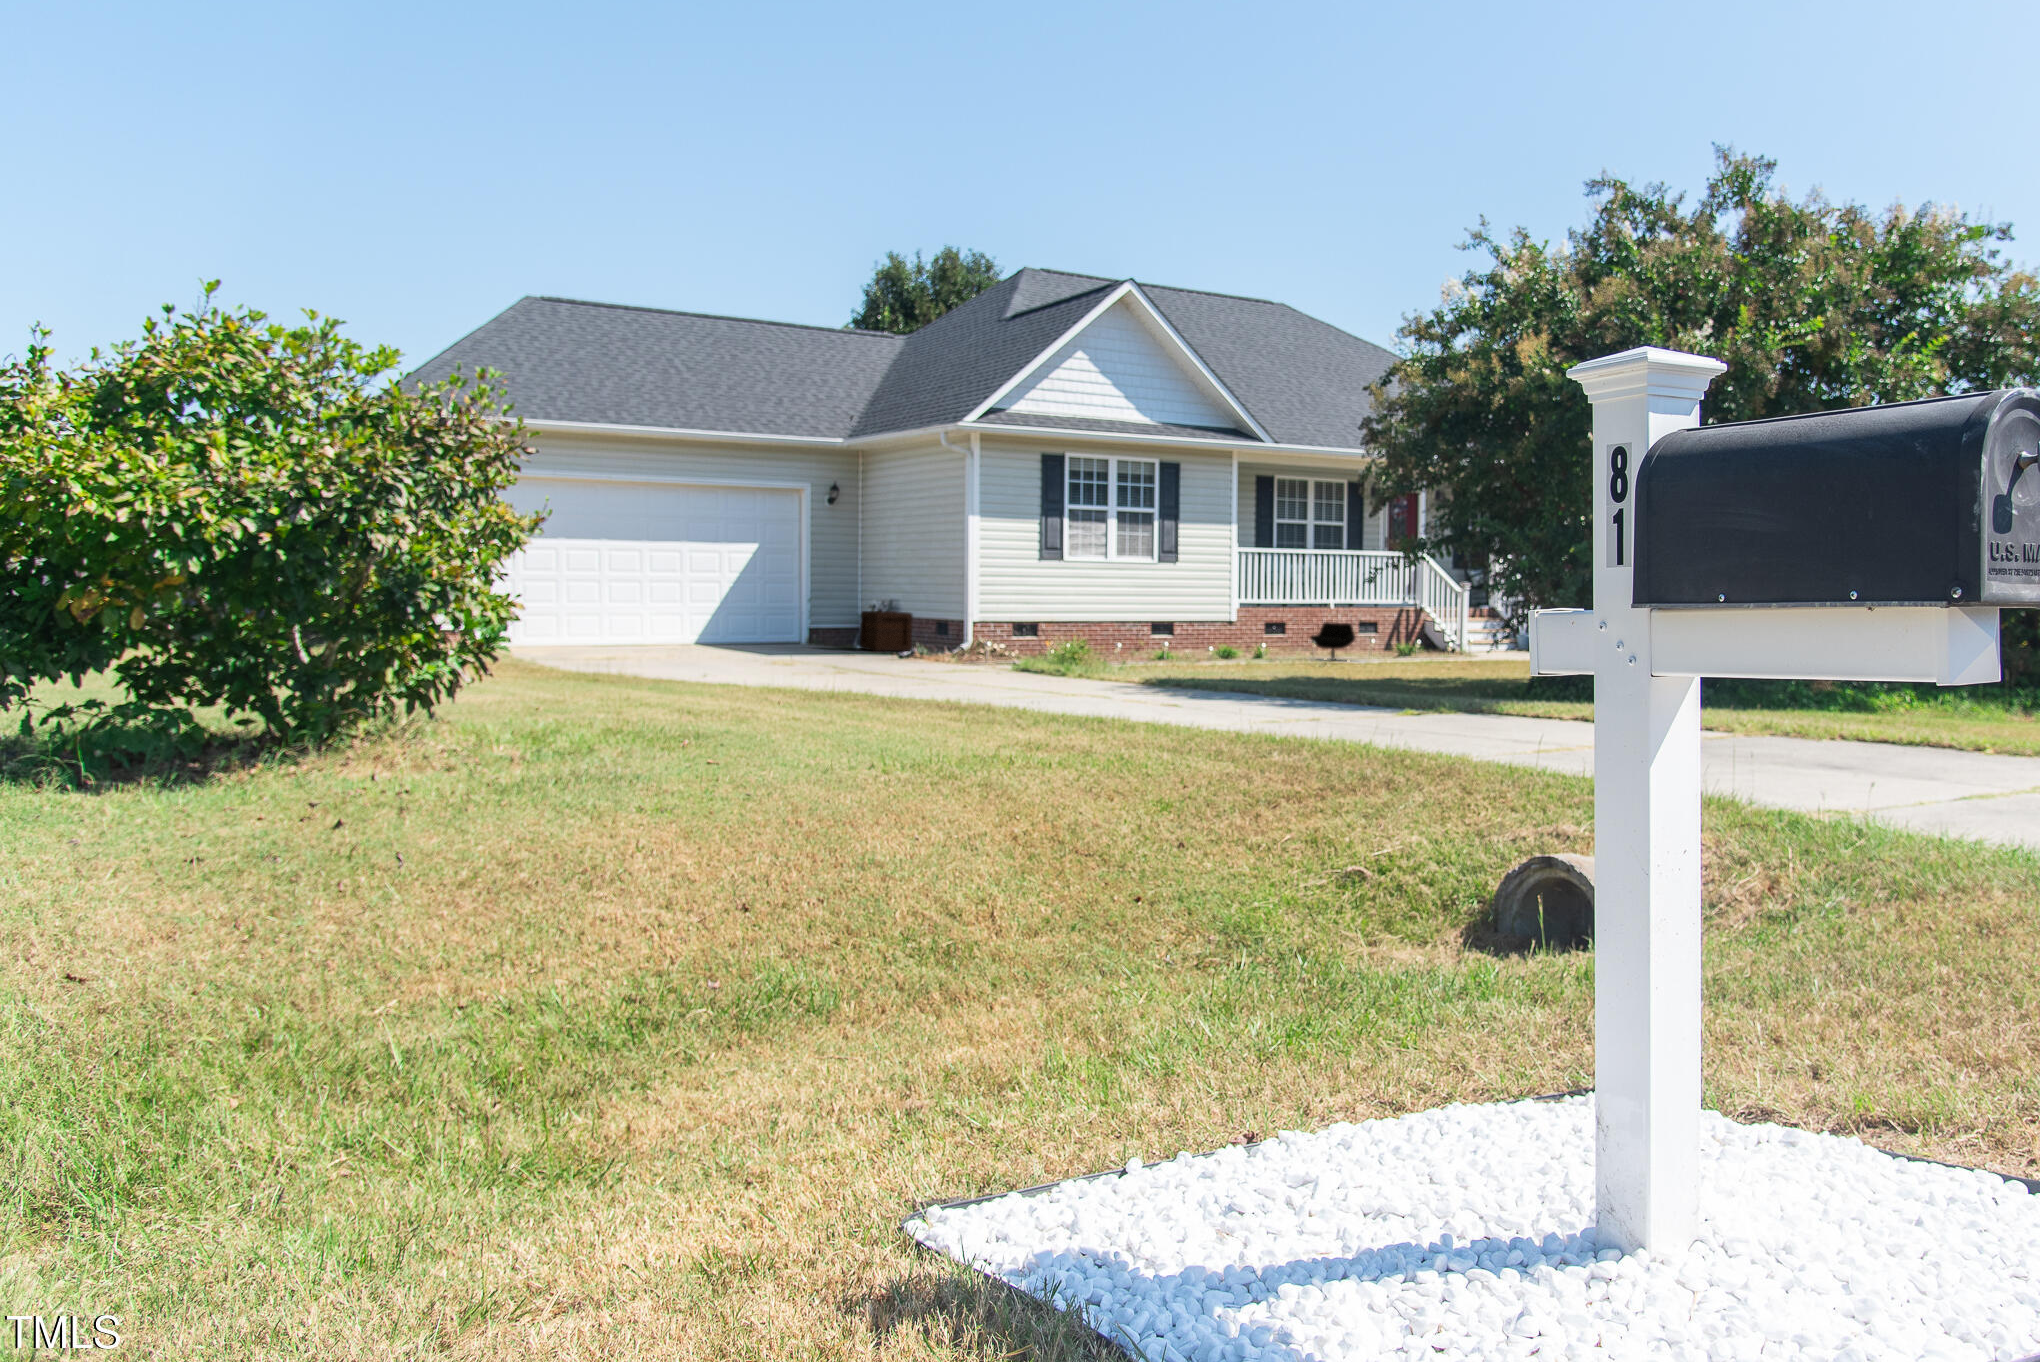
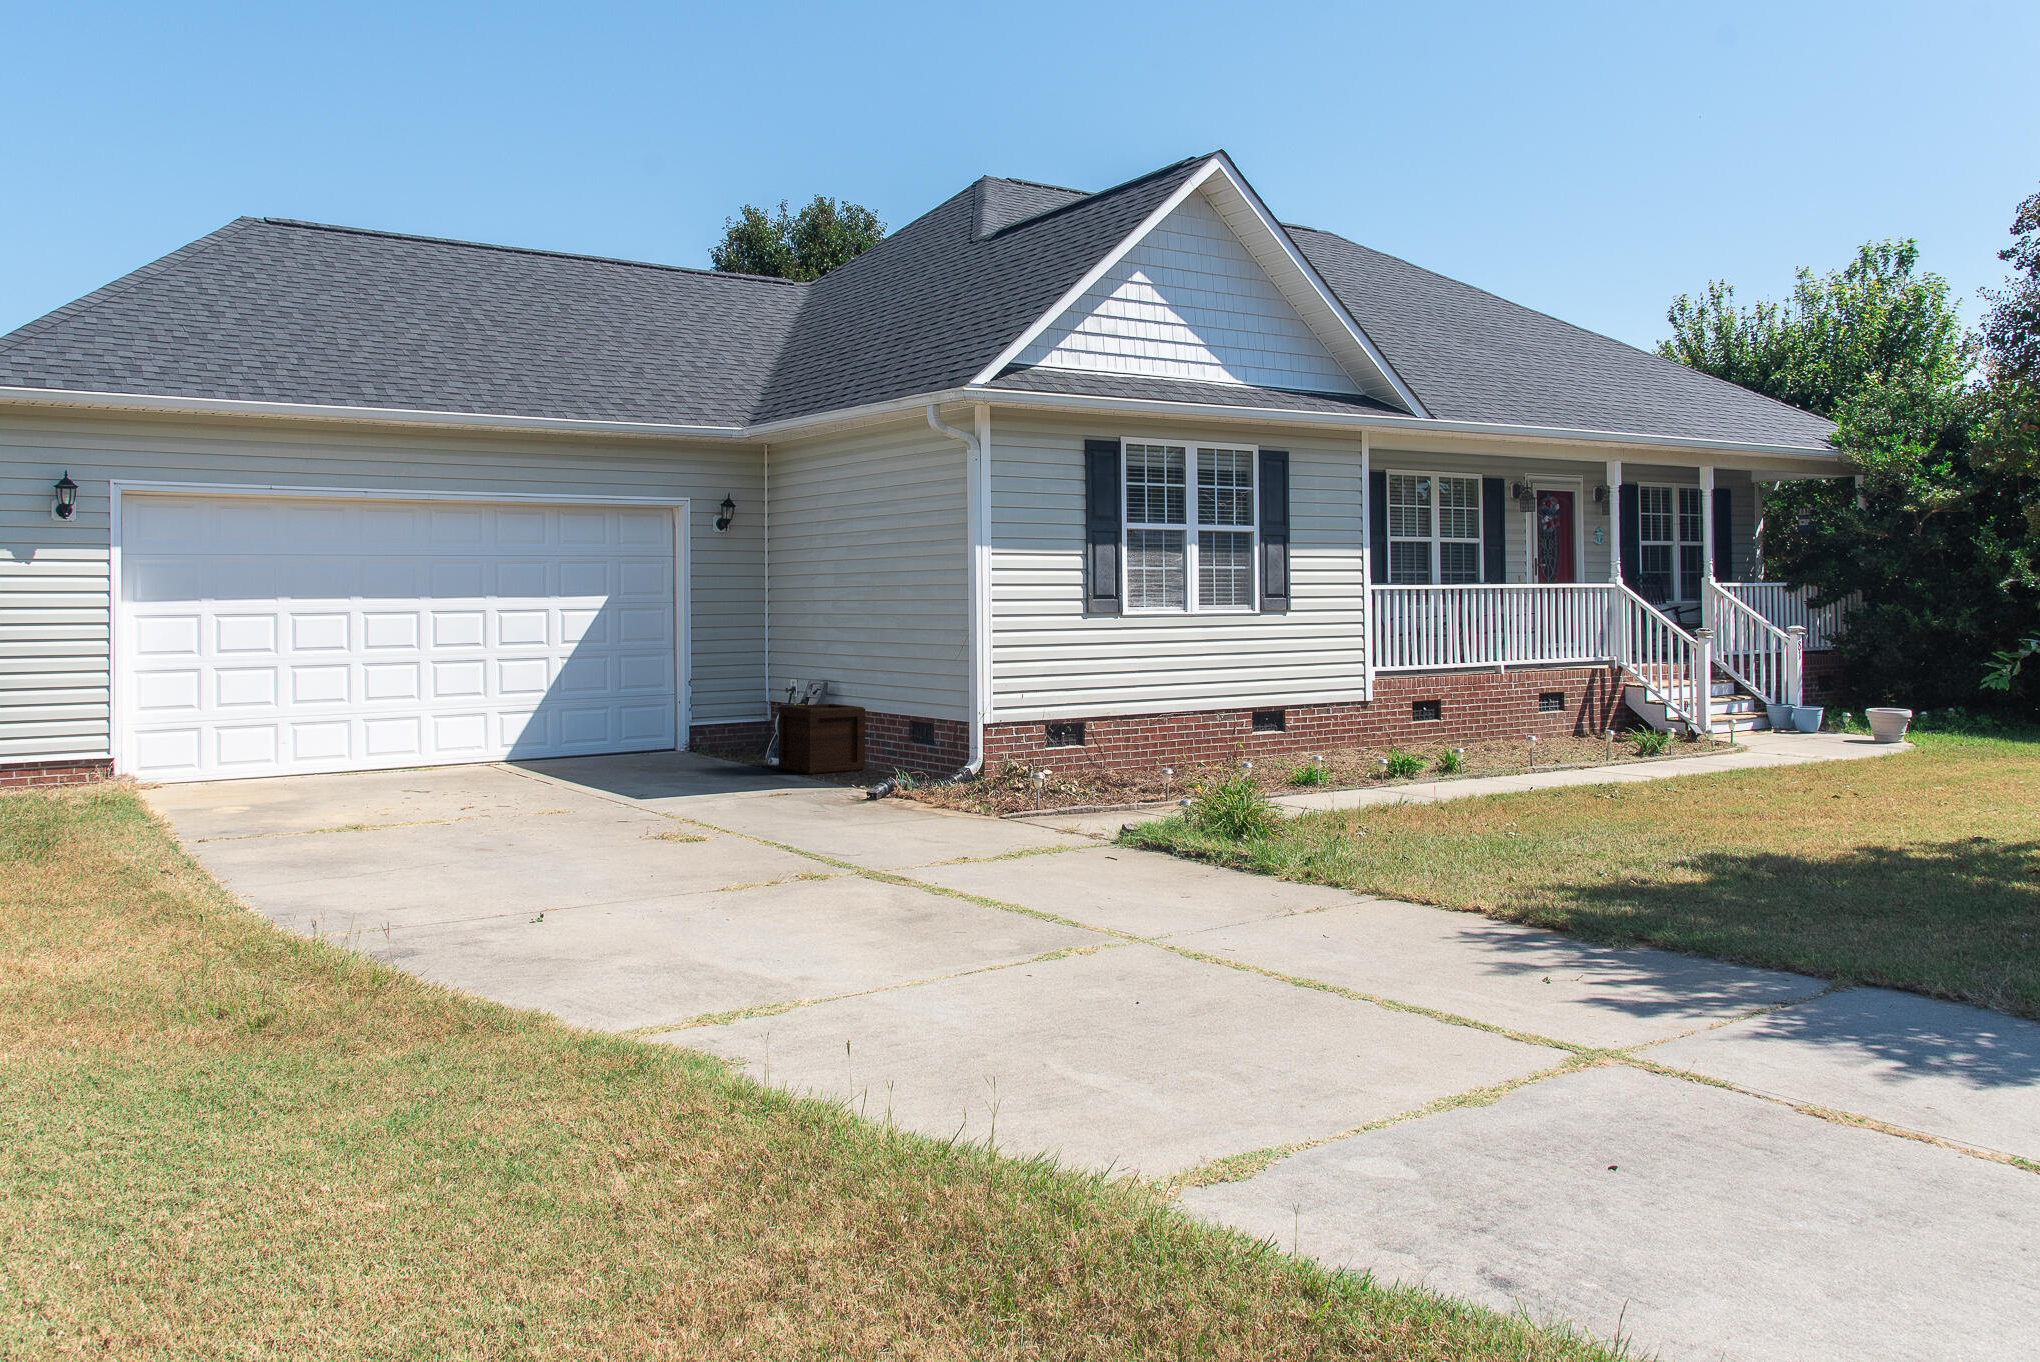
lounge chair: present [1311,622,1355,660] -> none [1479,696,1552,760]

